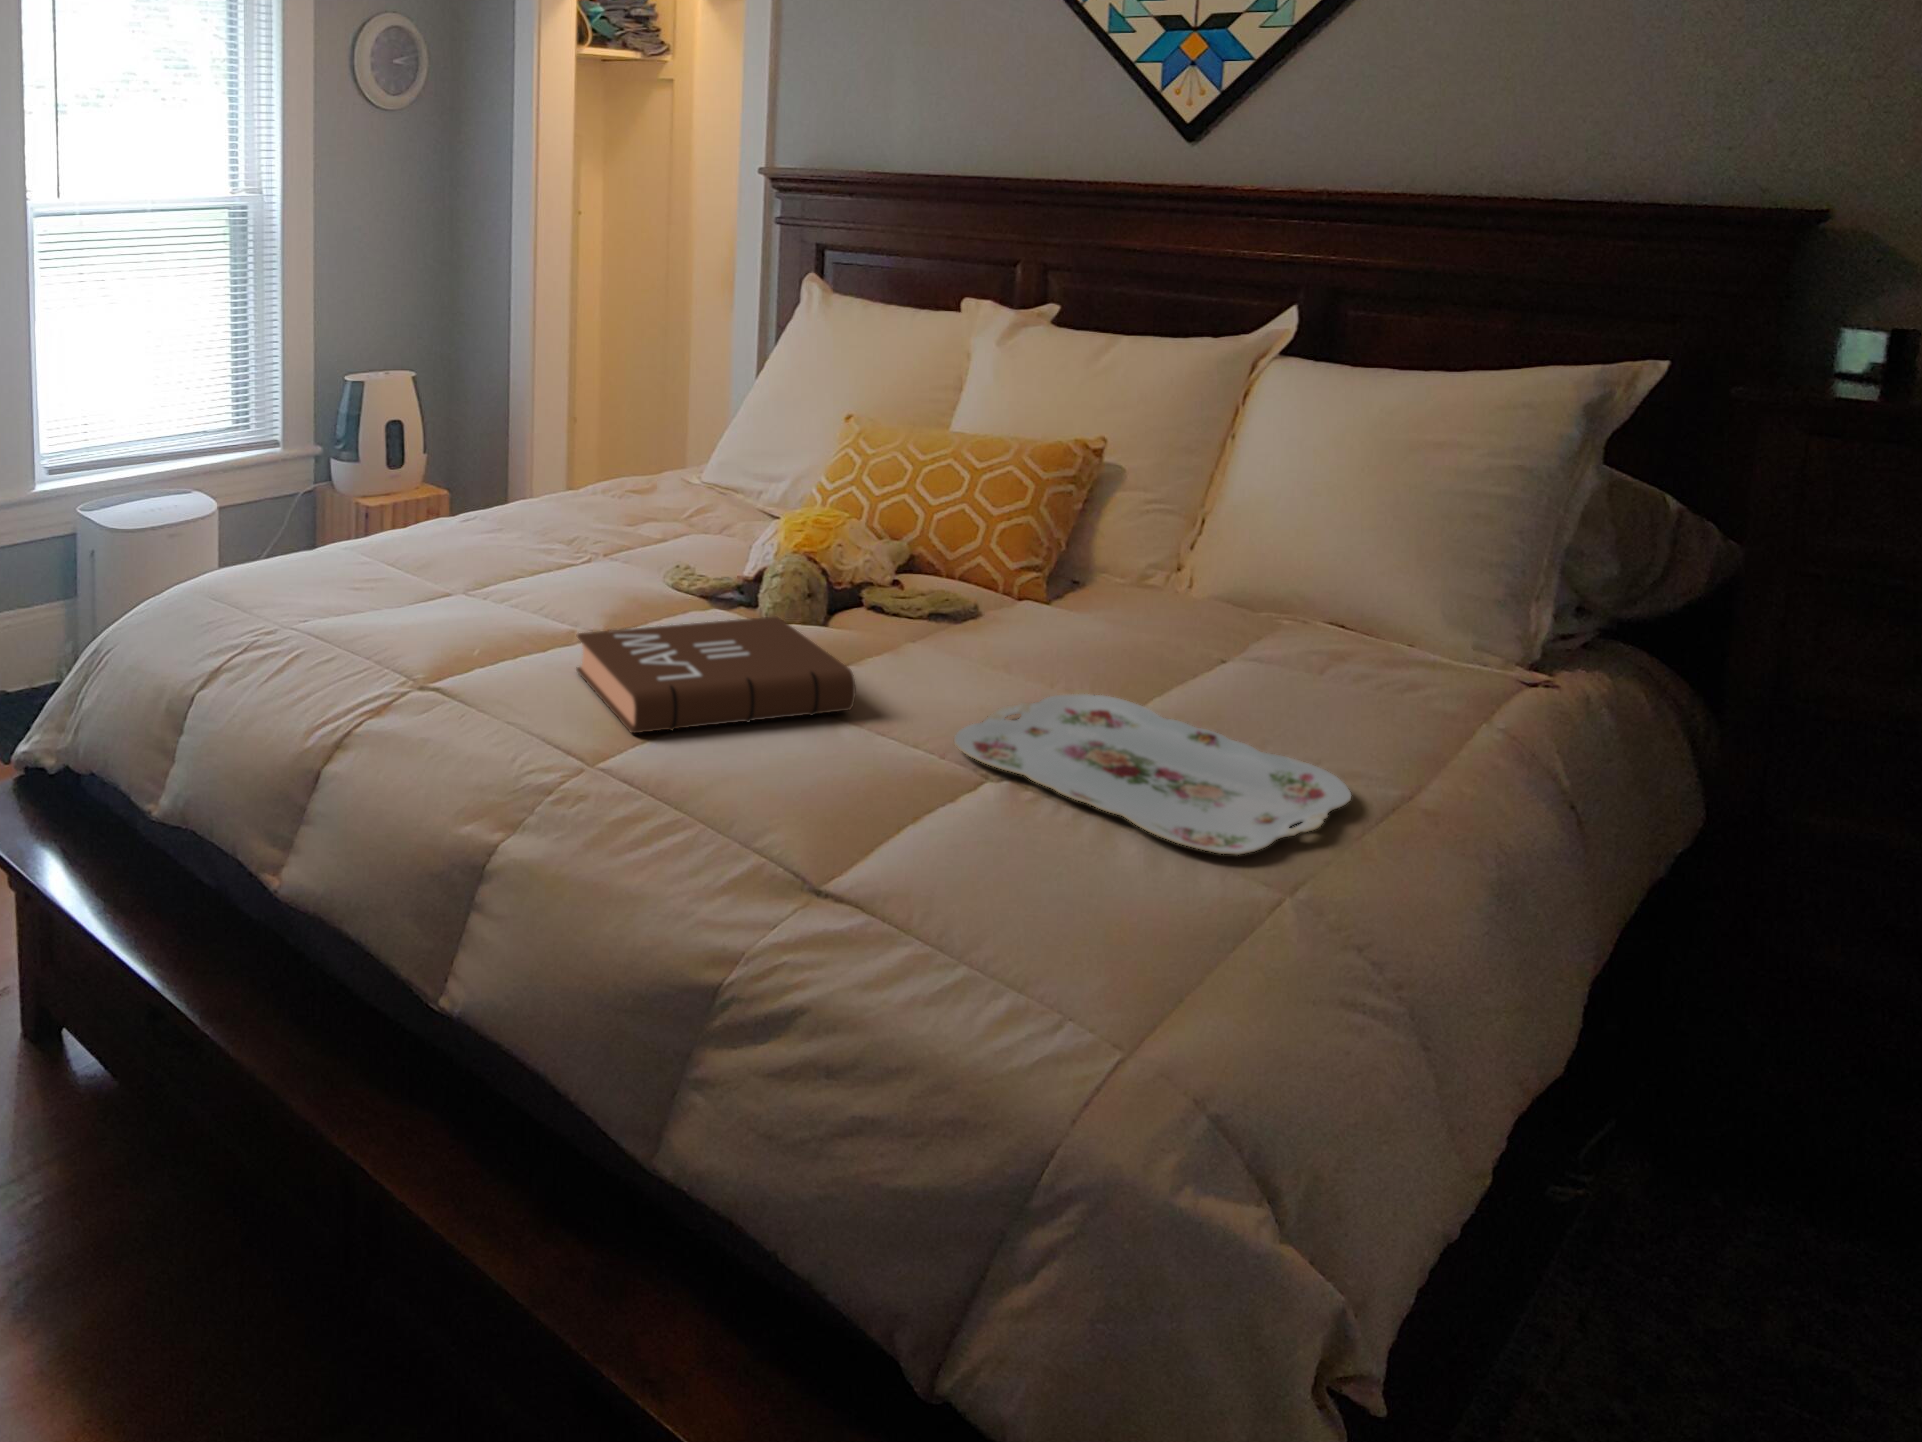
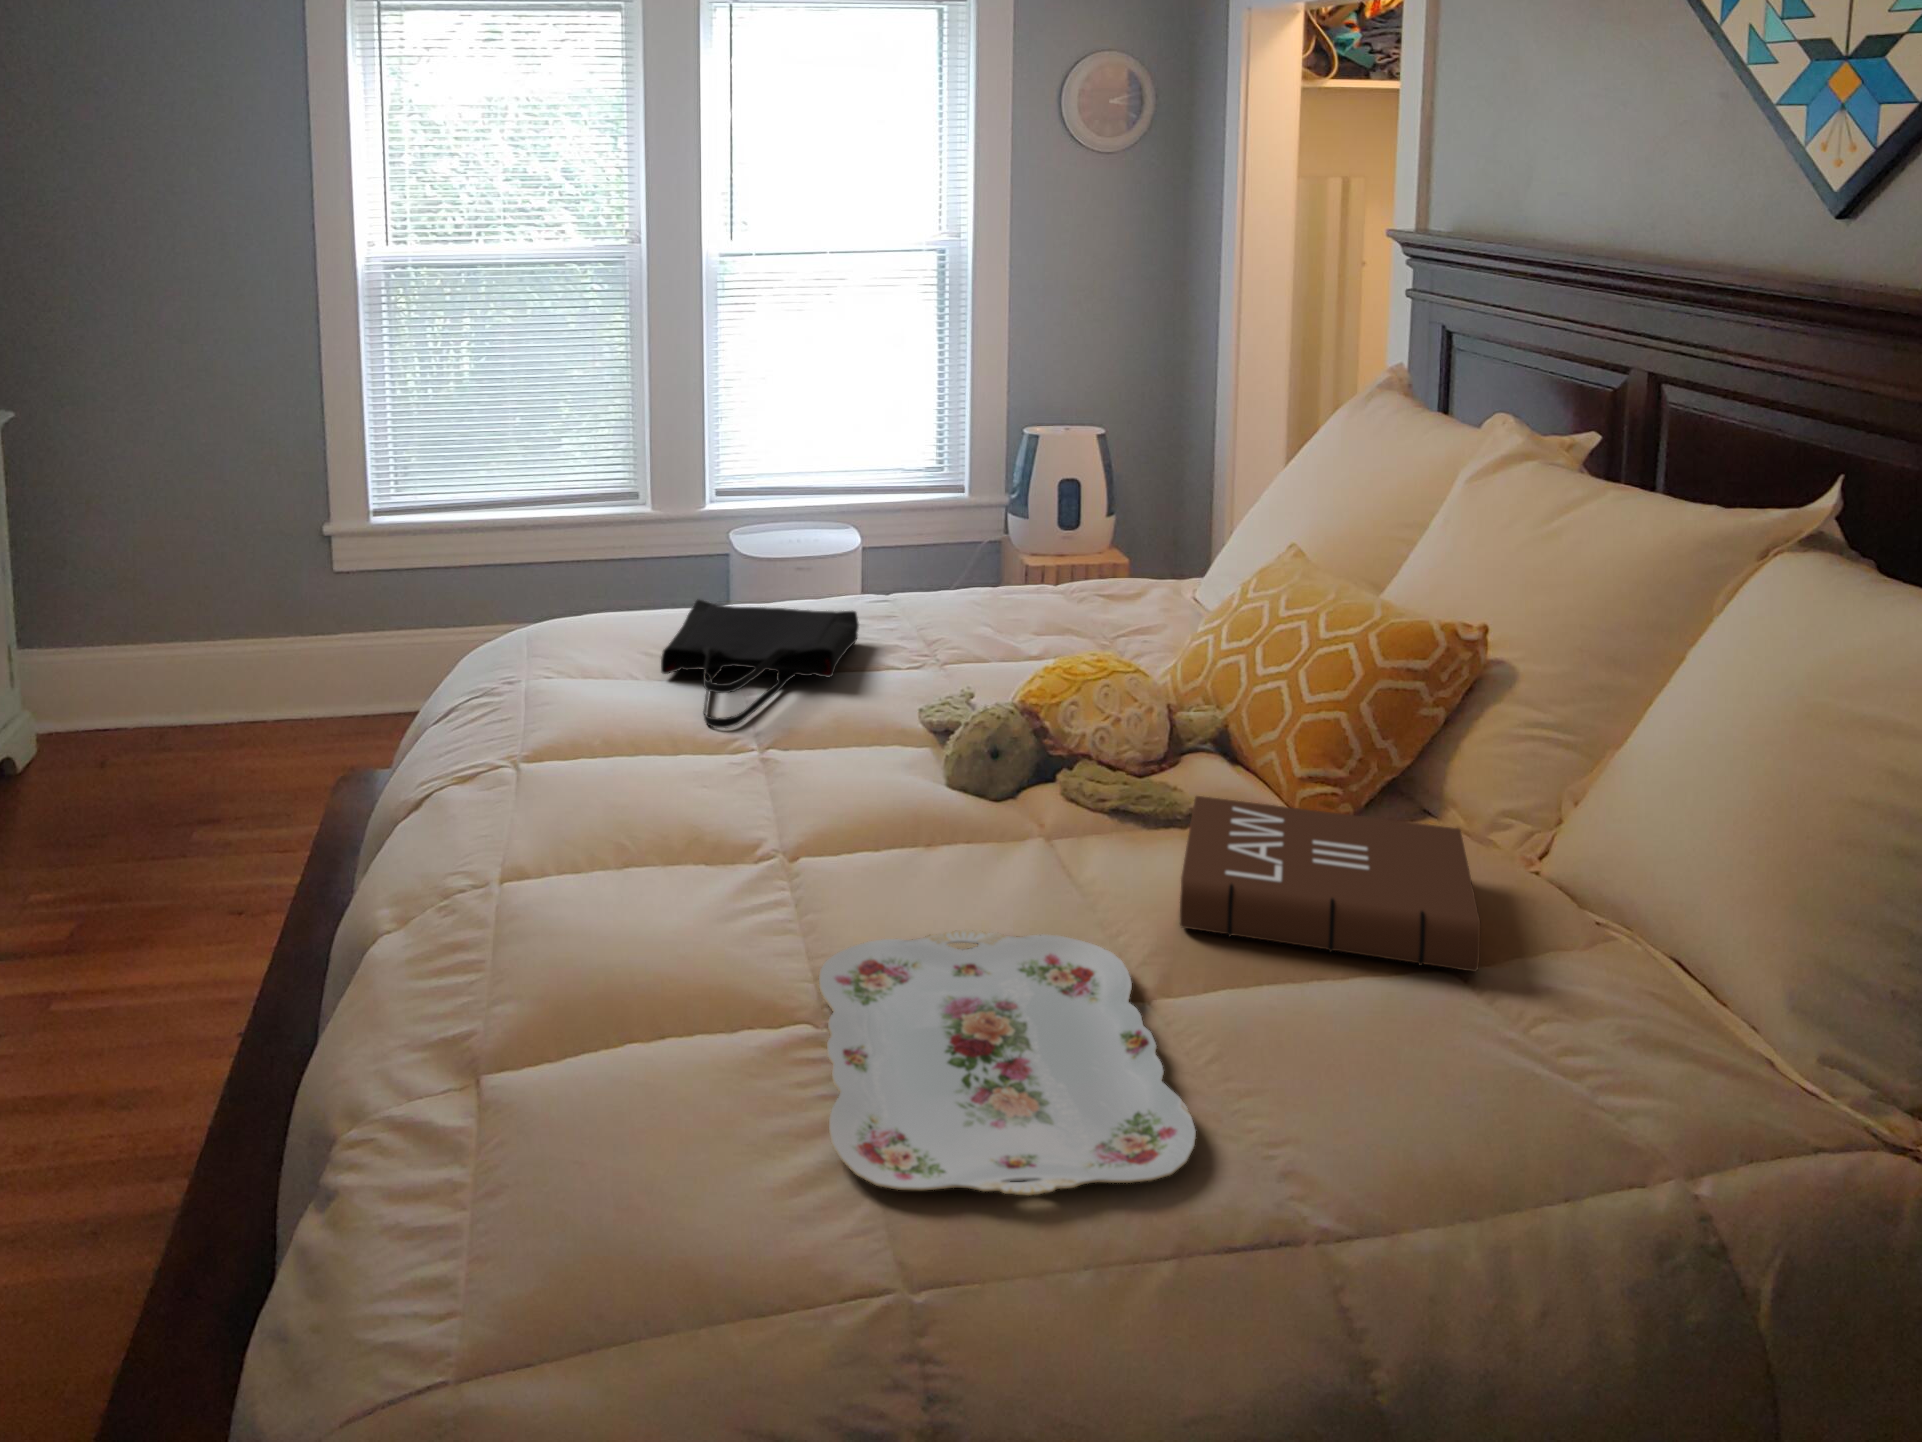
tote bag: none [388,520,590,629] -> present [661,600,859,728]
book: present [576,617,856,733] -> present [1180,796,1480,972]

